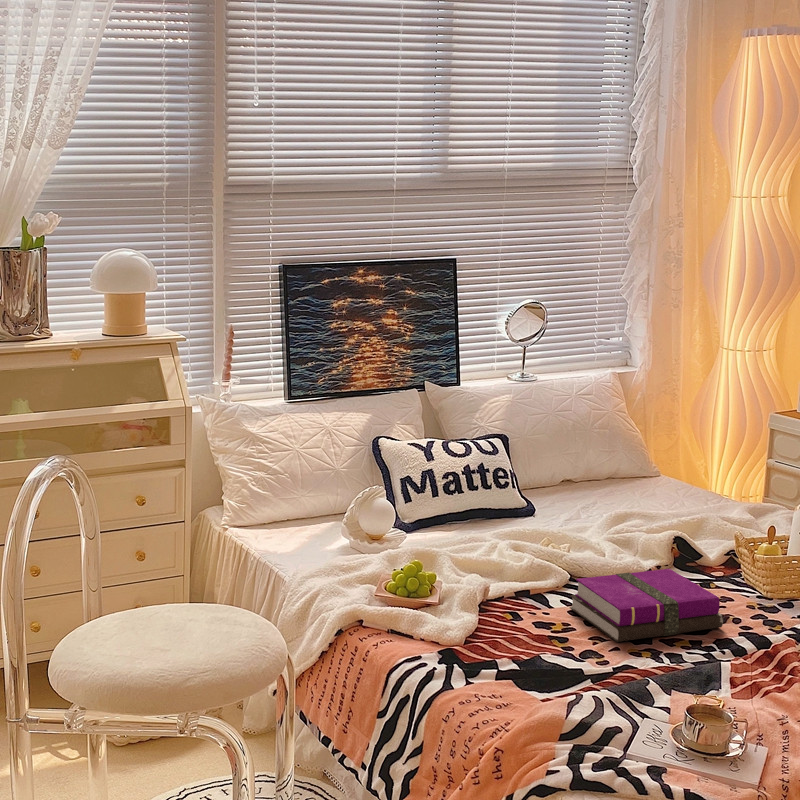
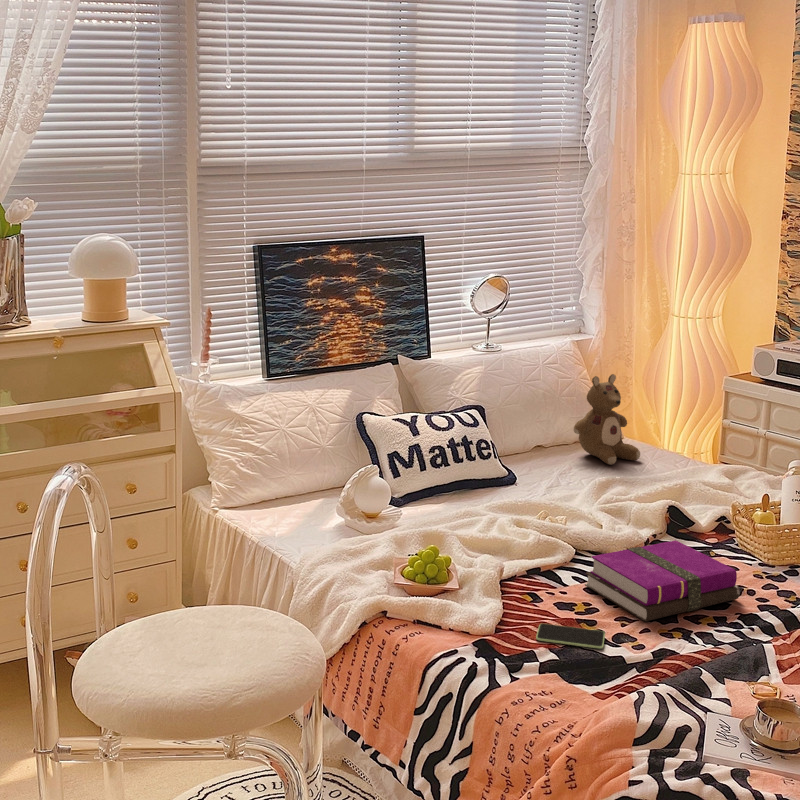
stuffed bear: none [603,406,674,499] -> present [574,374,640,465]
smartphone: none [502,638,571,662] -> present [536,624,605,649]

